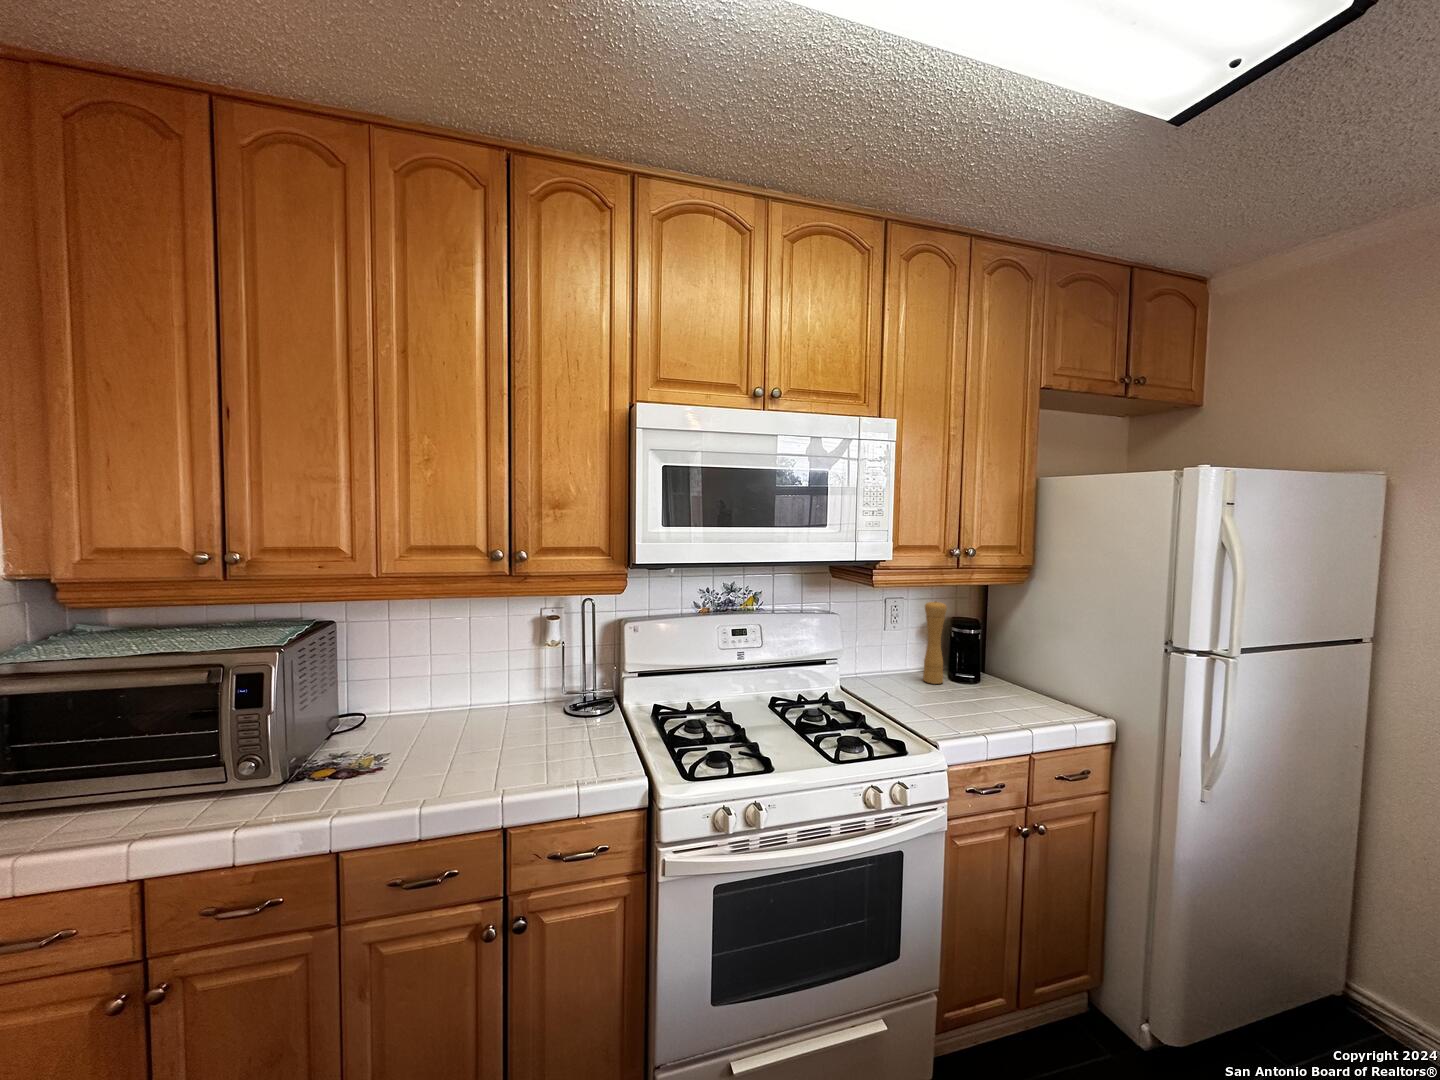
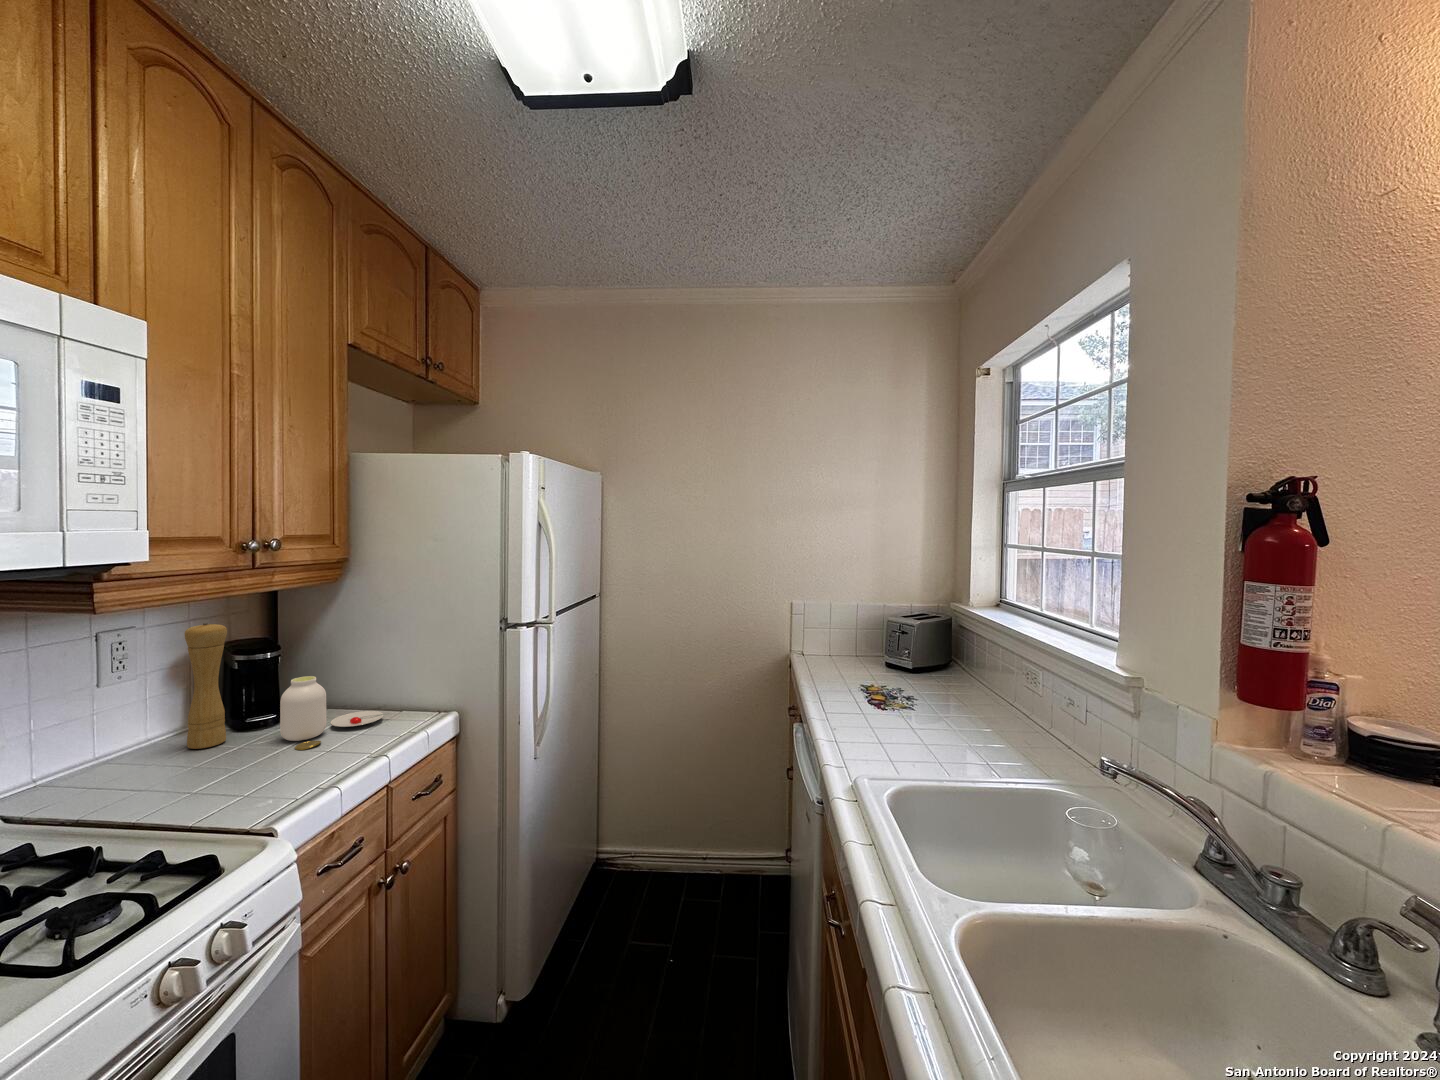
jar: none [972,652,1054,706] -> present [280,676,390,750]

